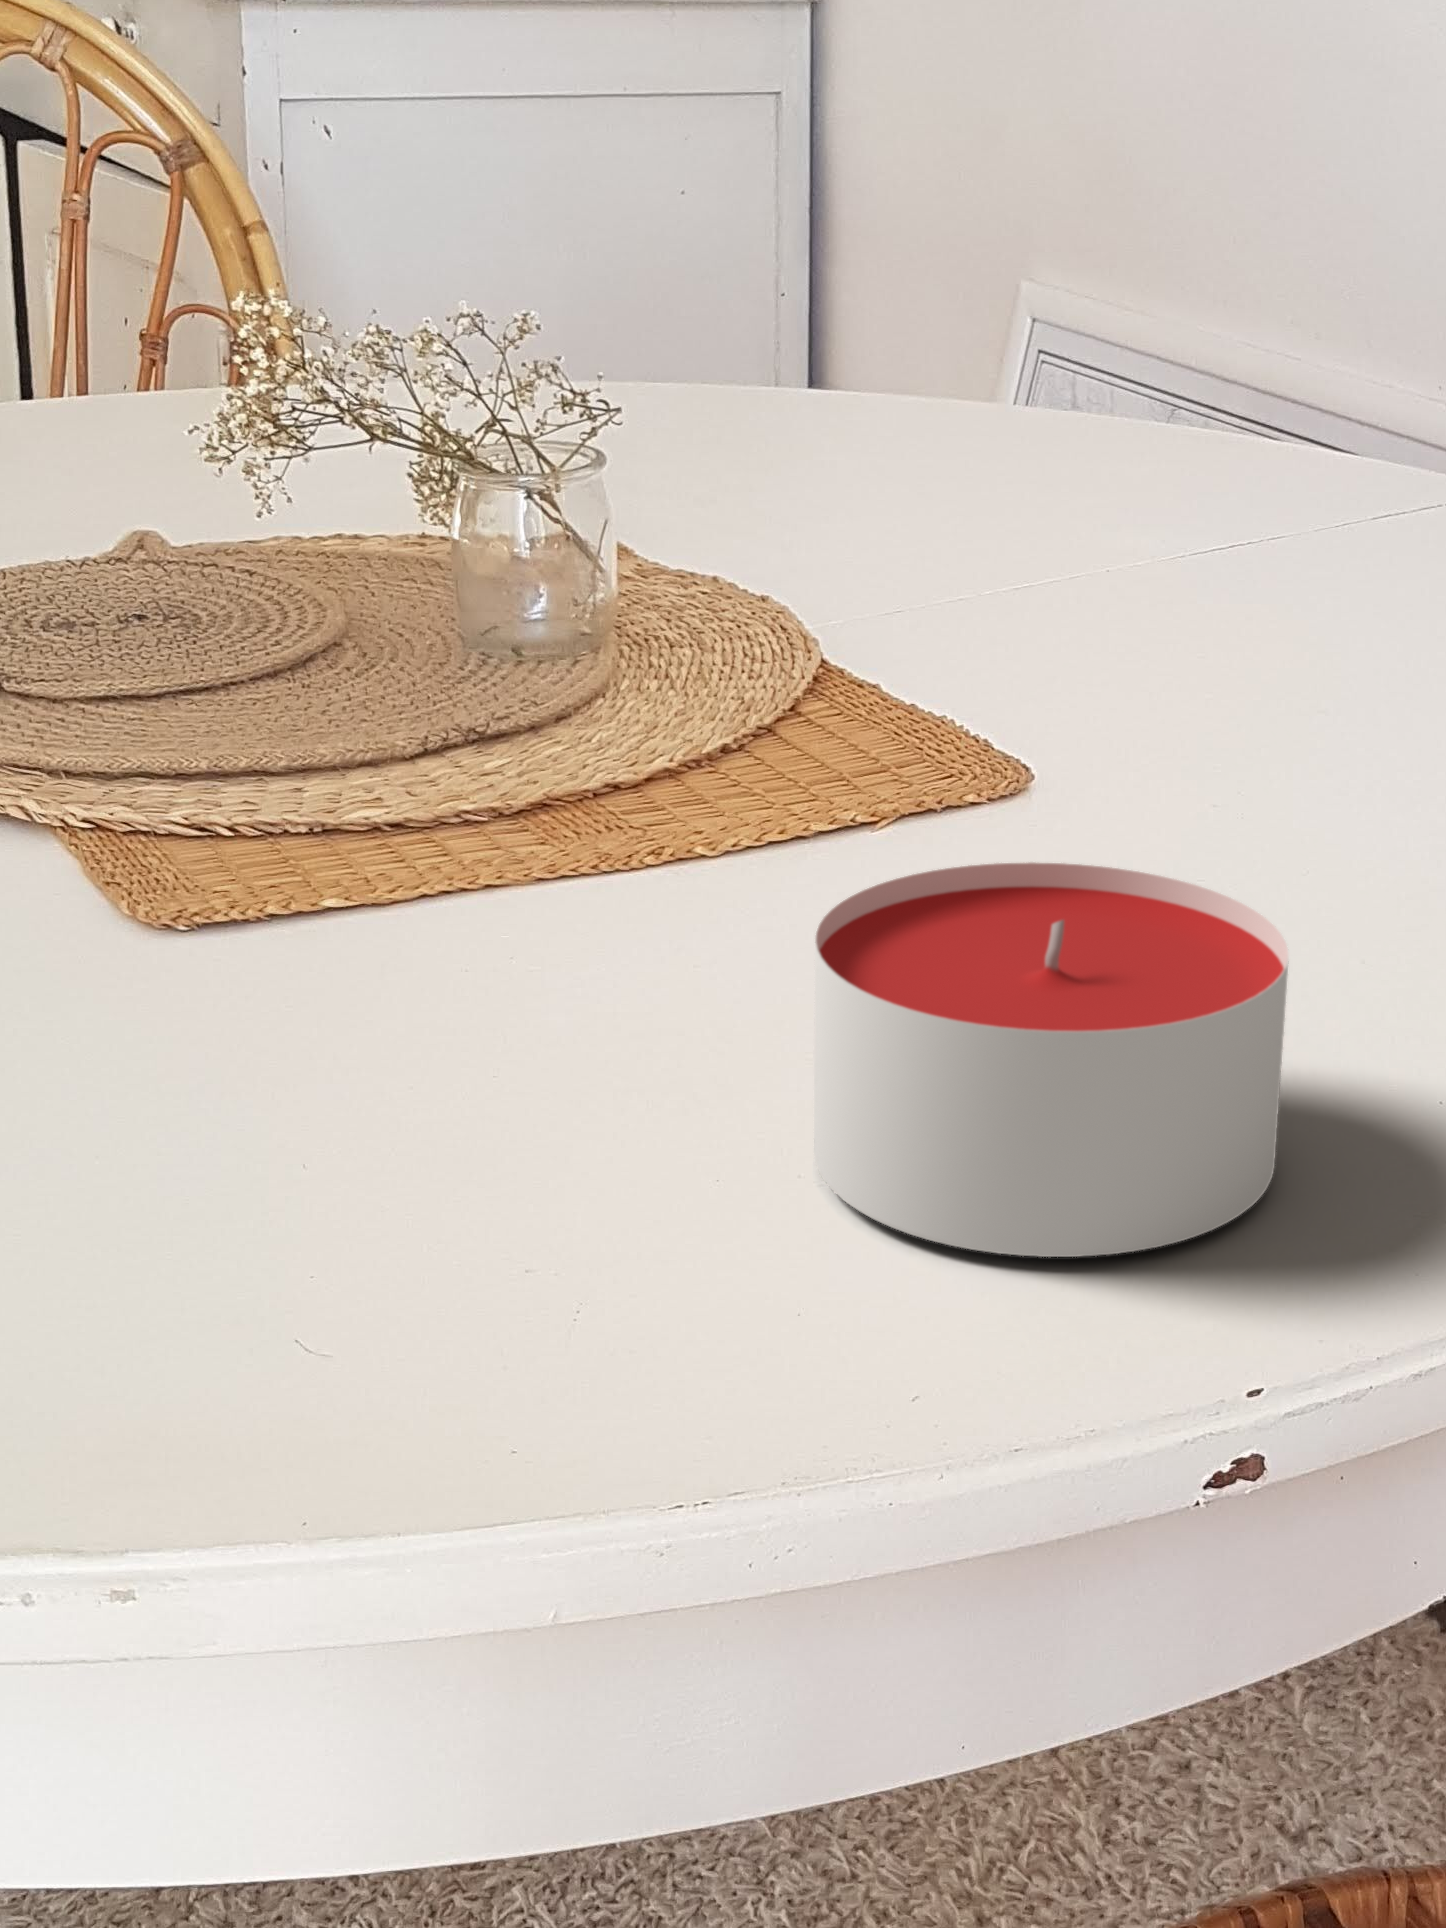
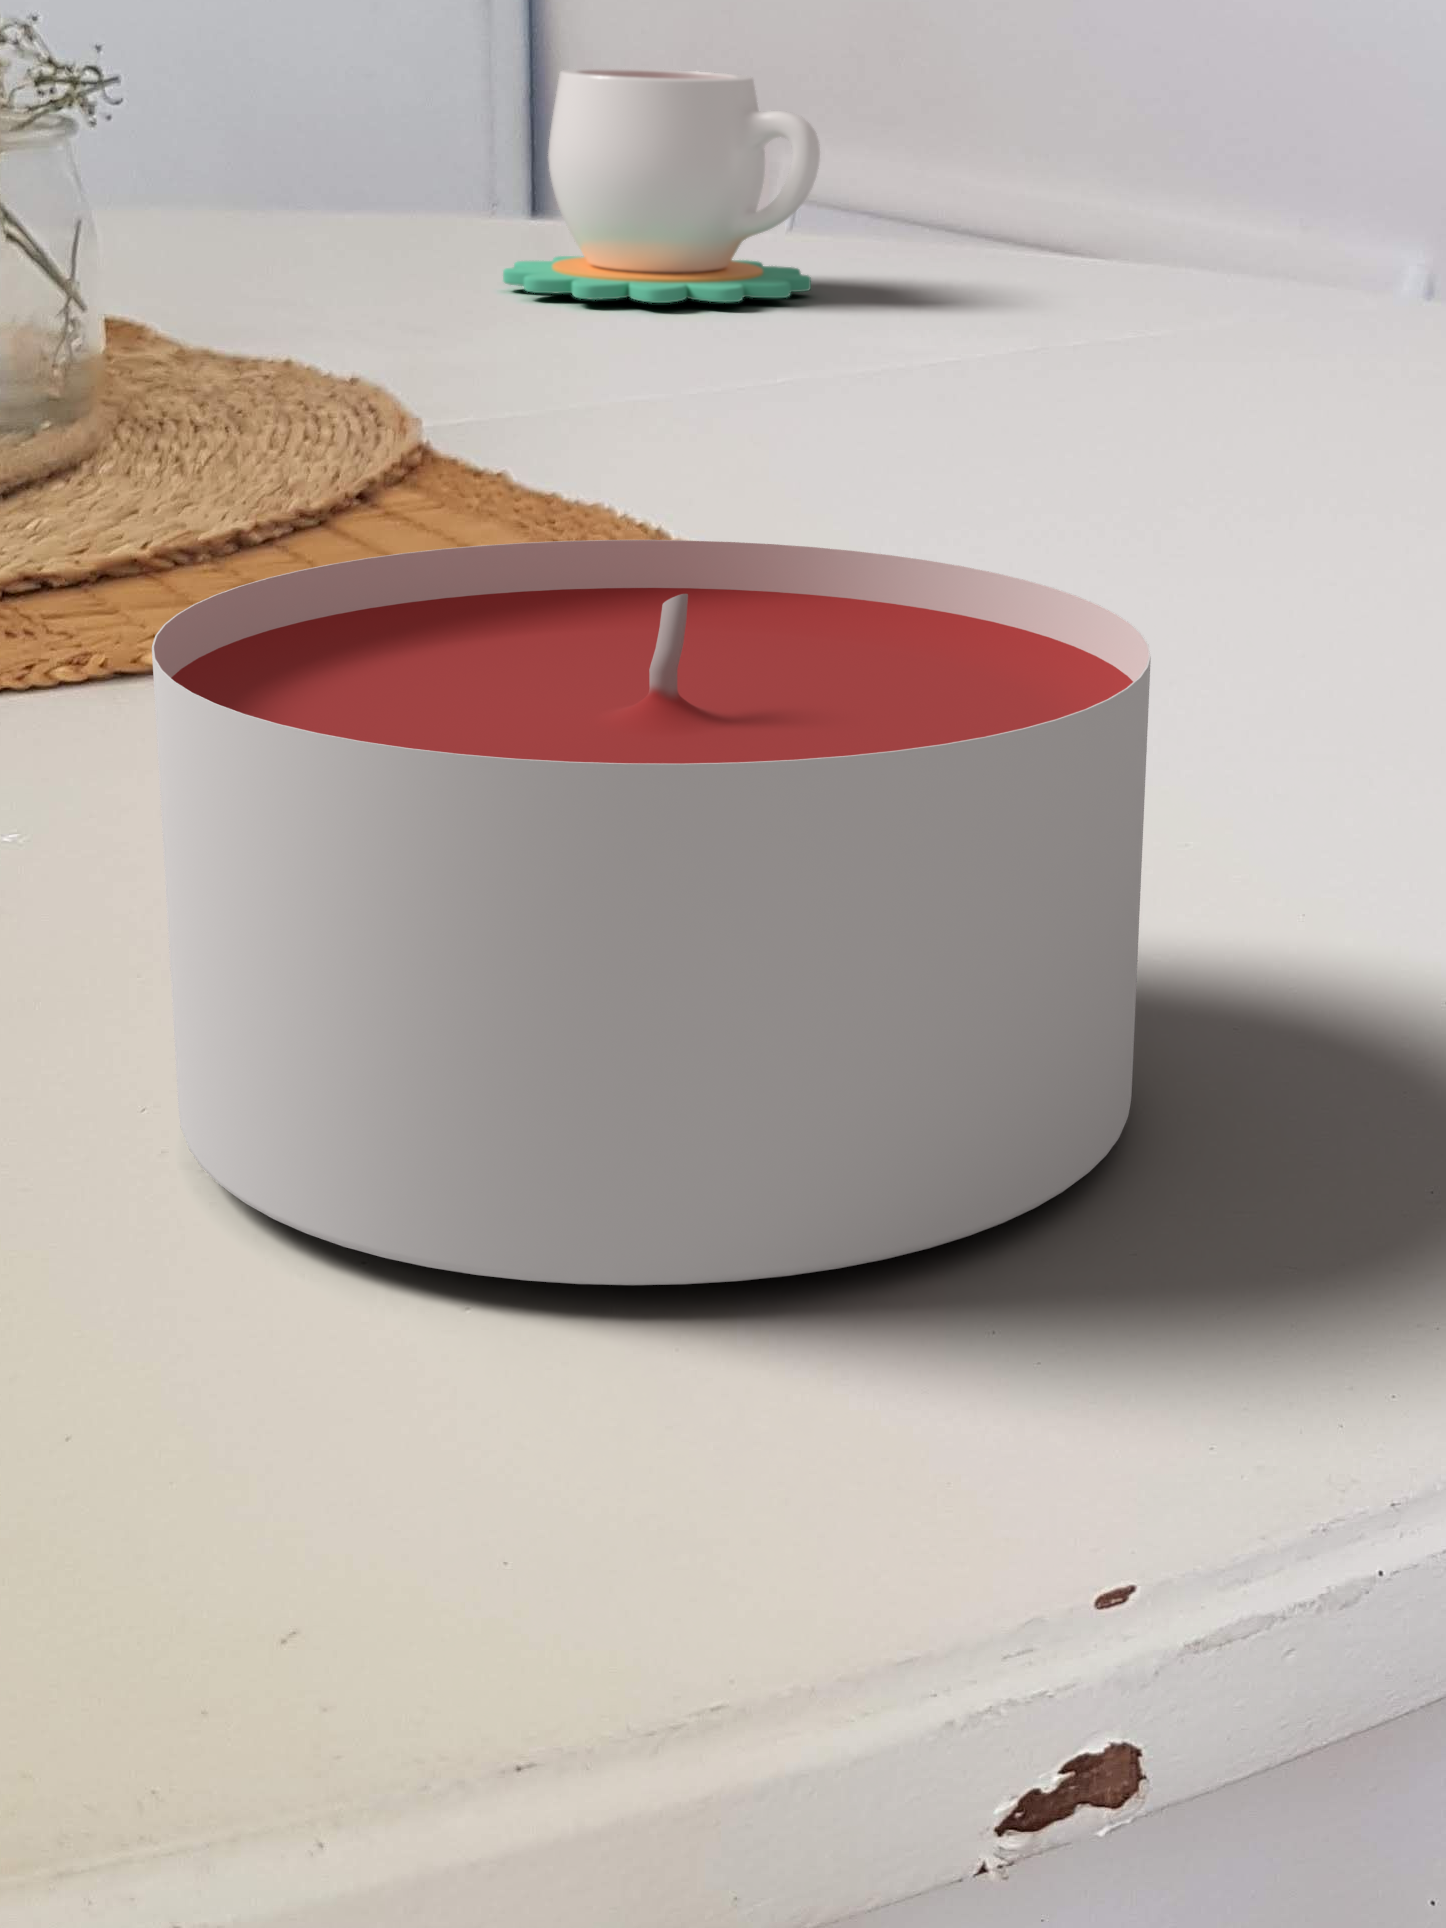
mug: none [840,295,1081,489] -> present [503,69,820,303]

